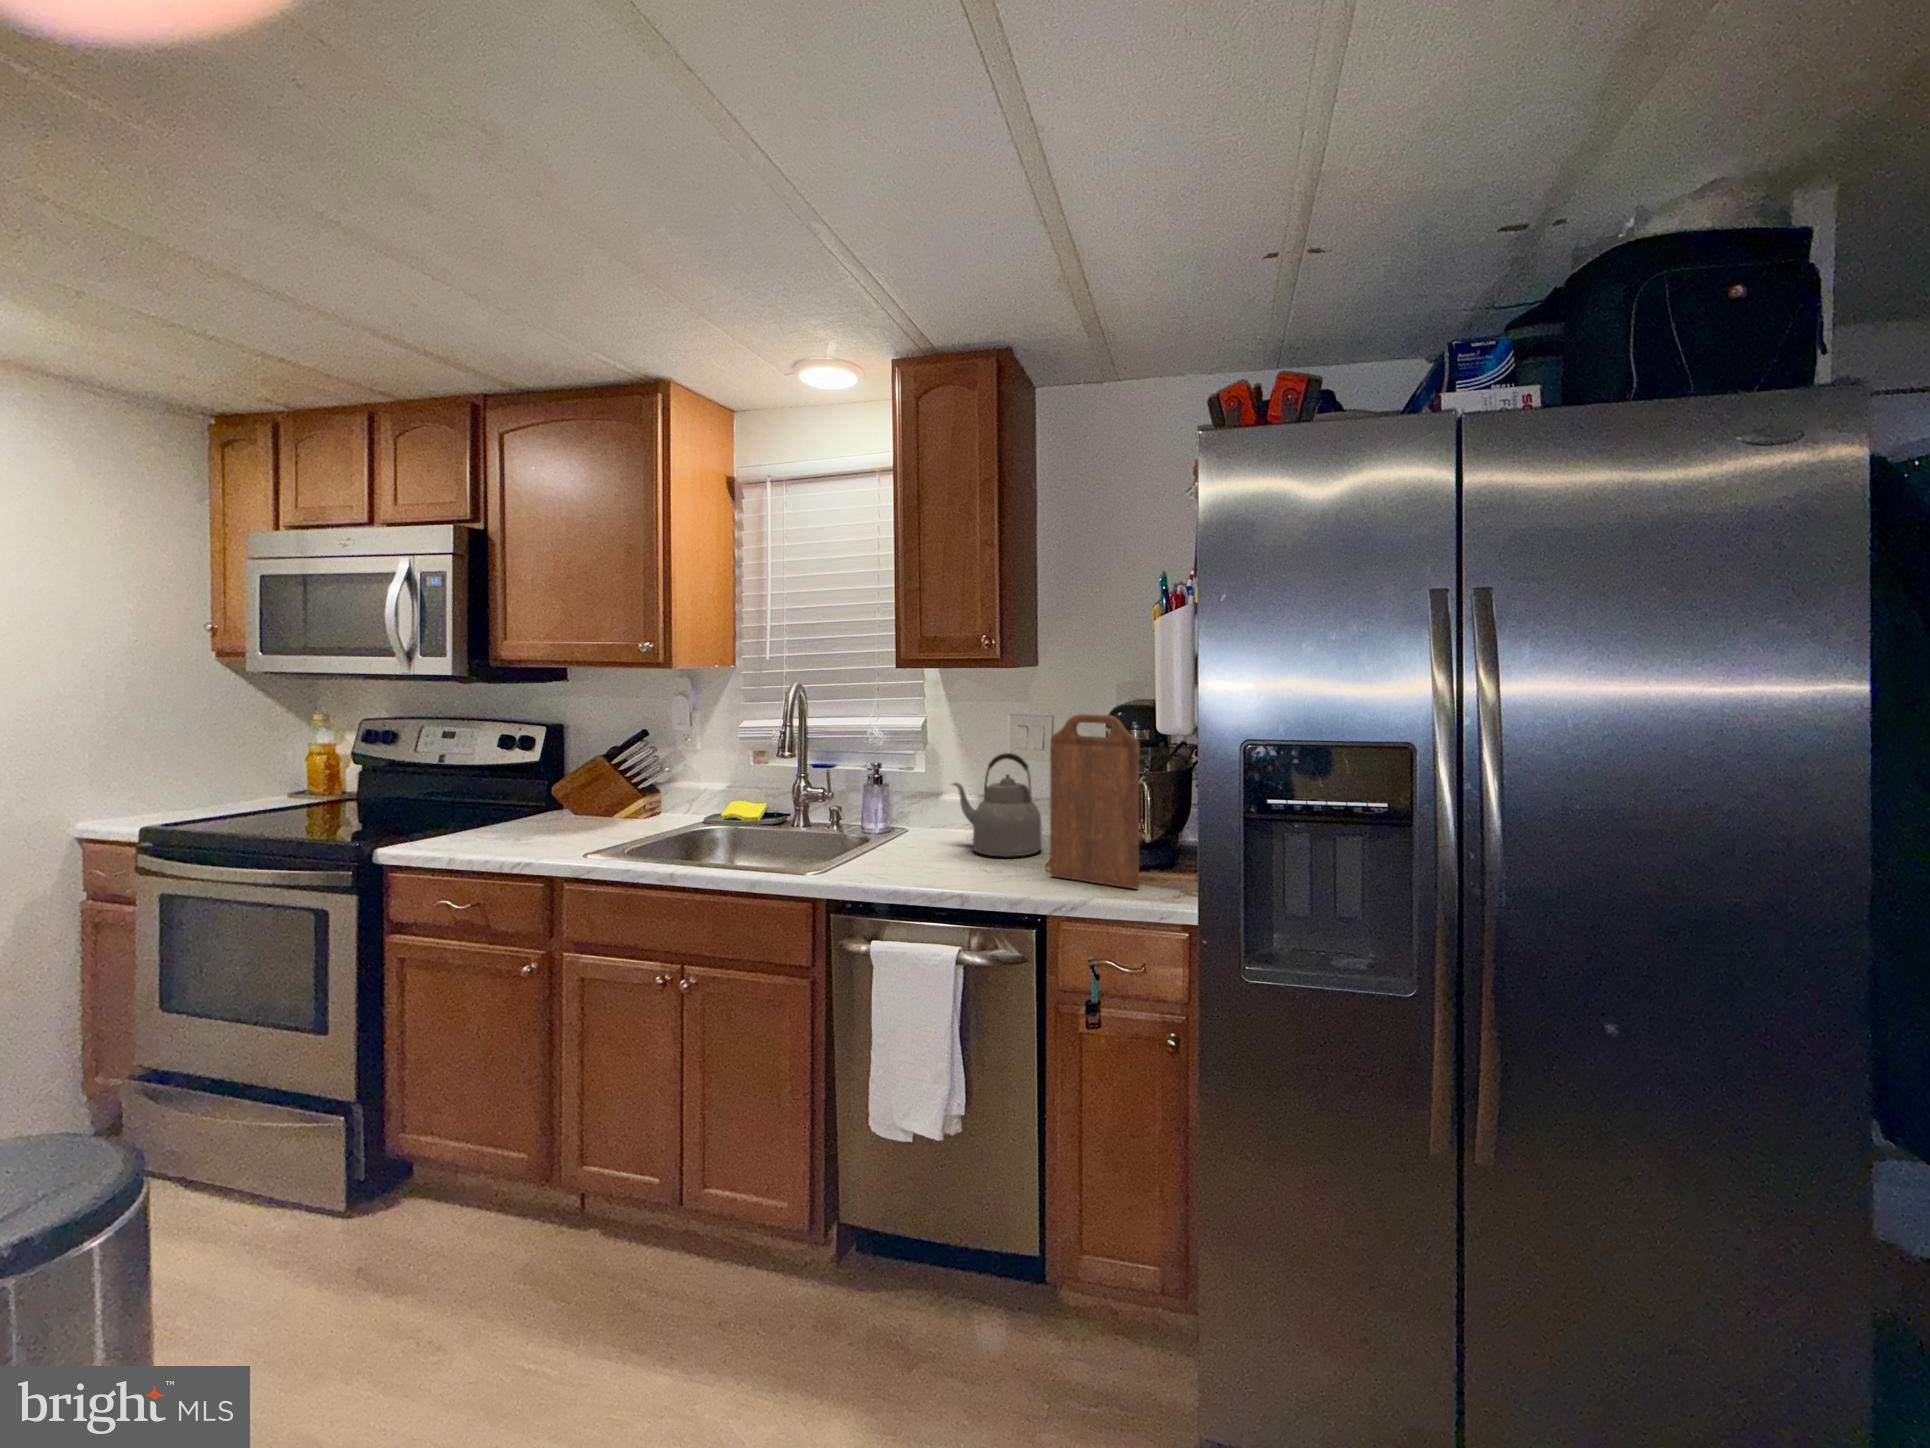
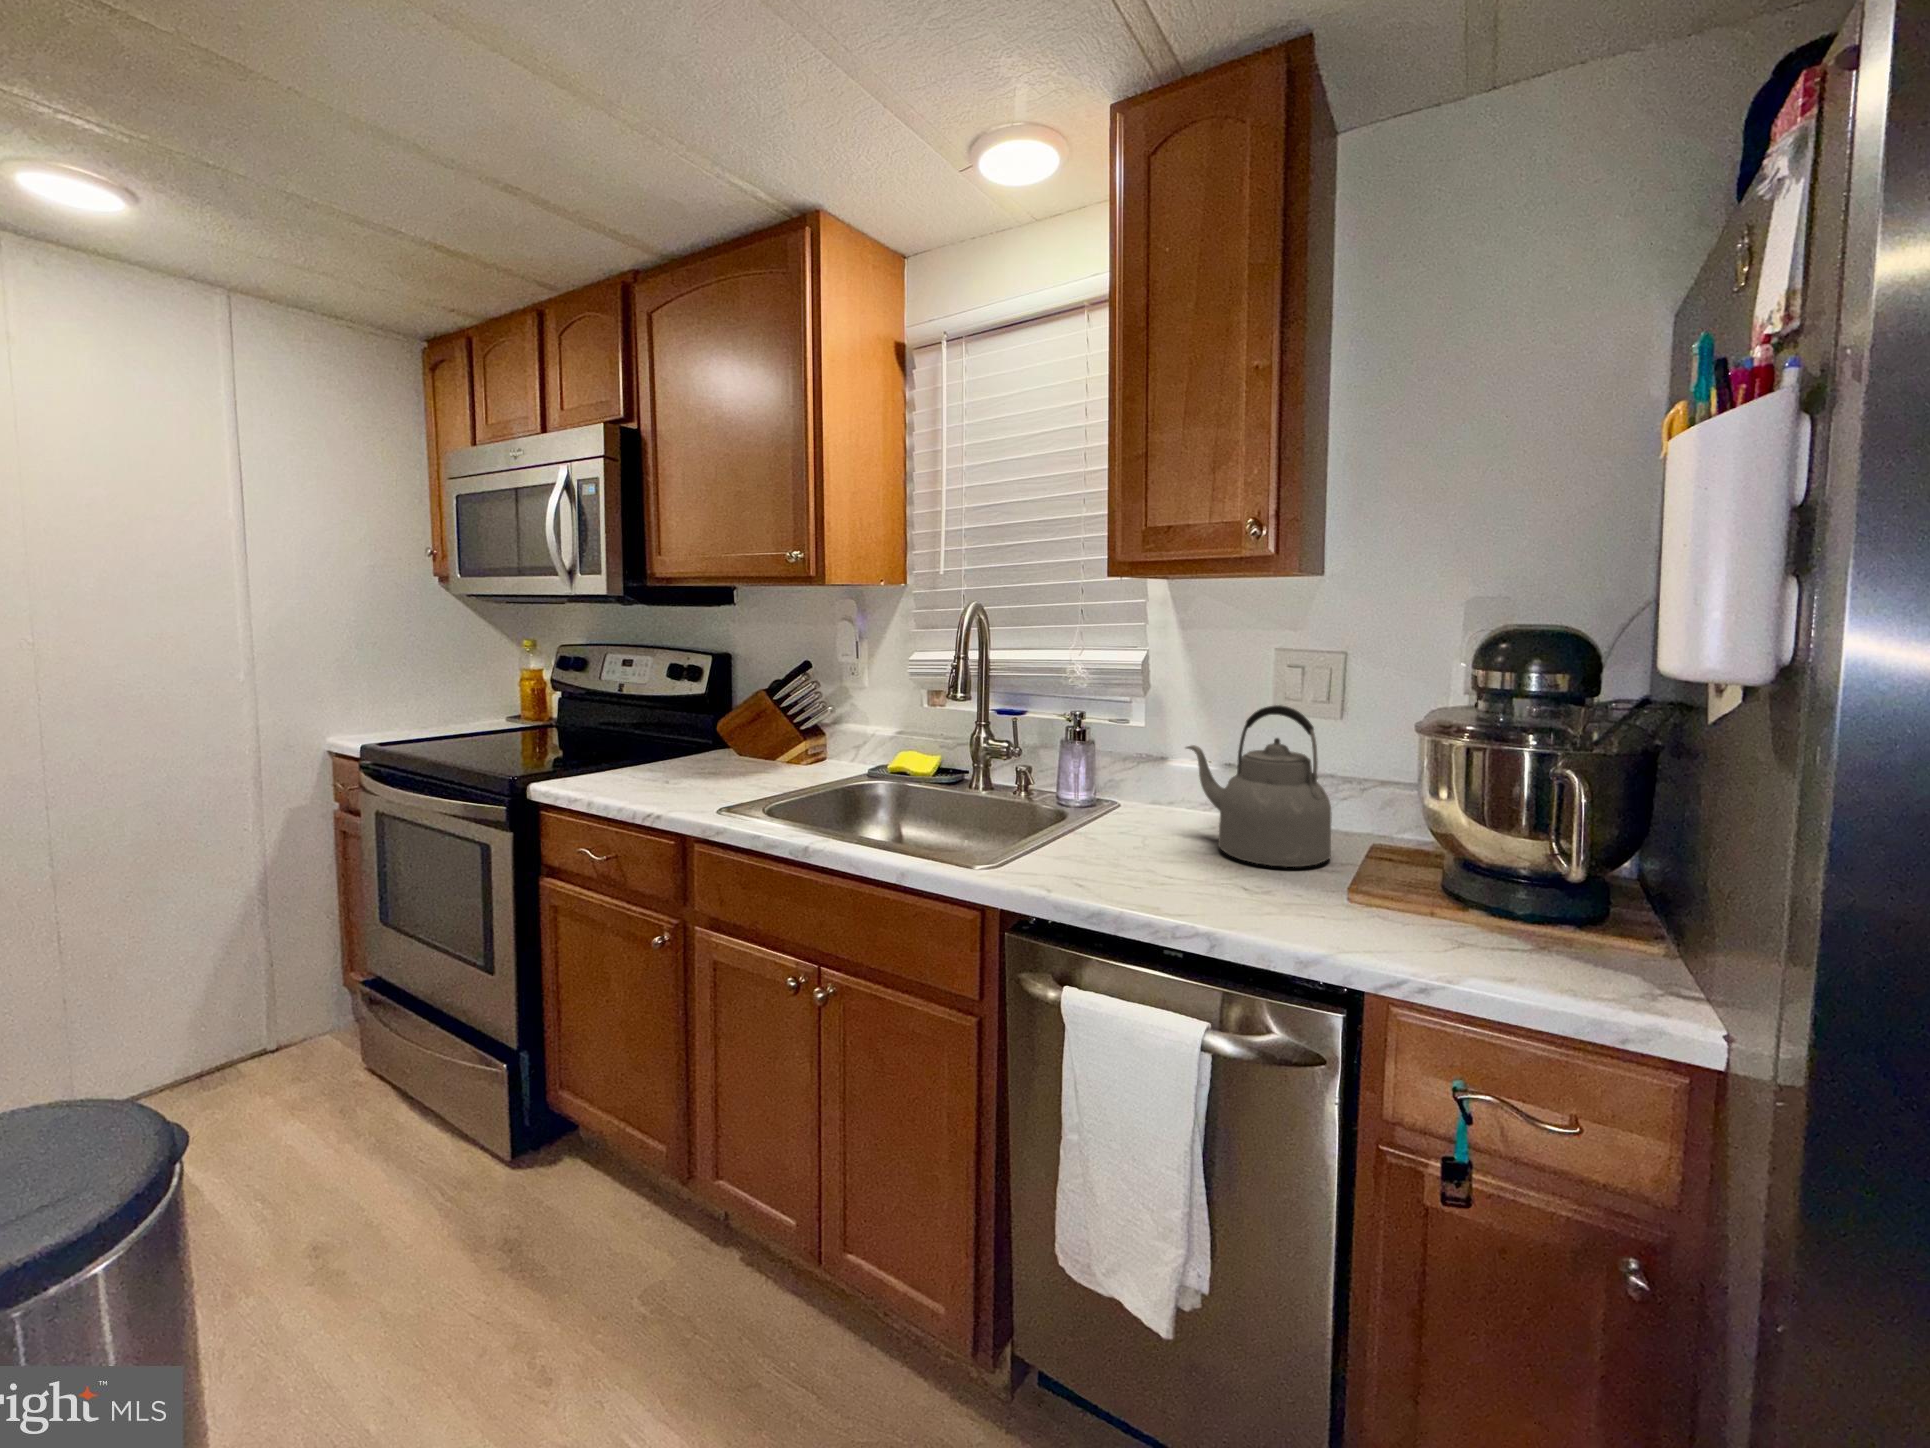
cutting board: present [1050,714,1139,889] -> none [1360,645,1563,965]

